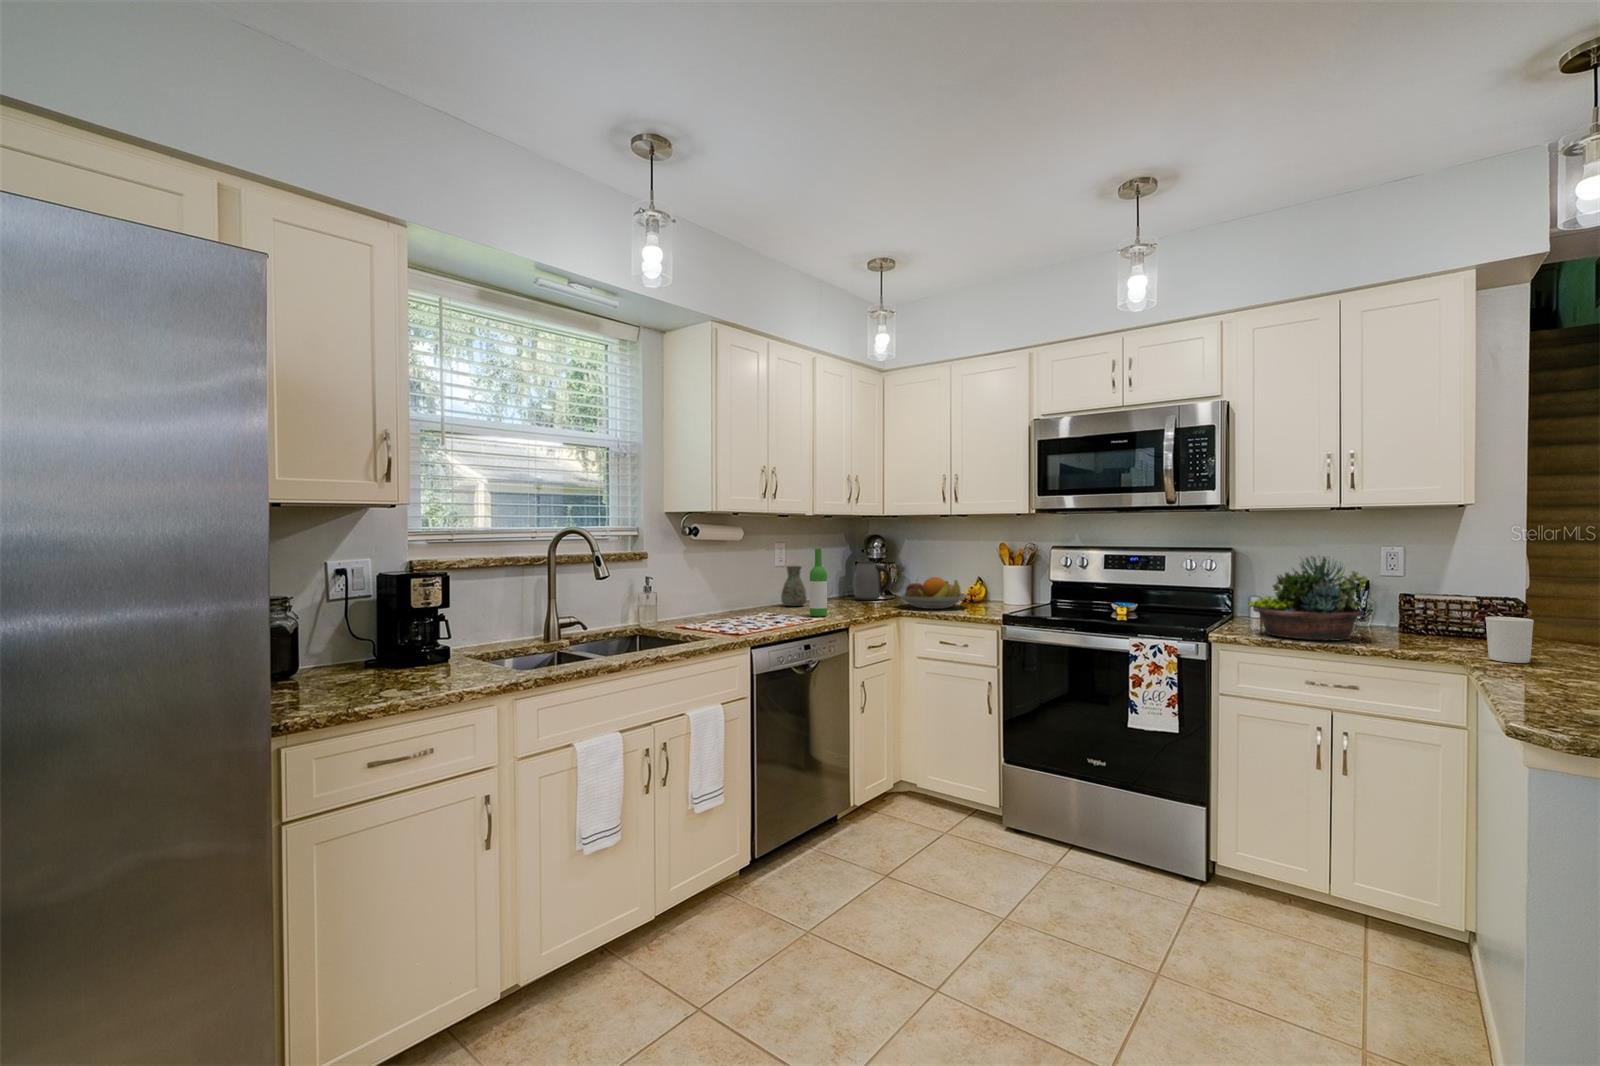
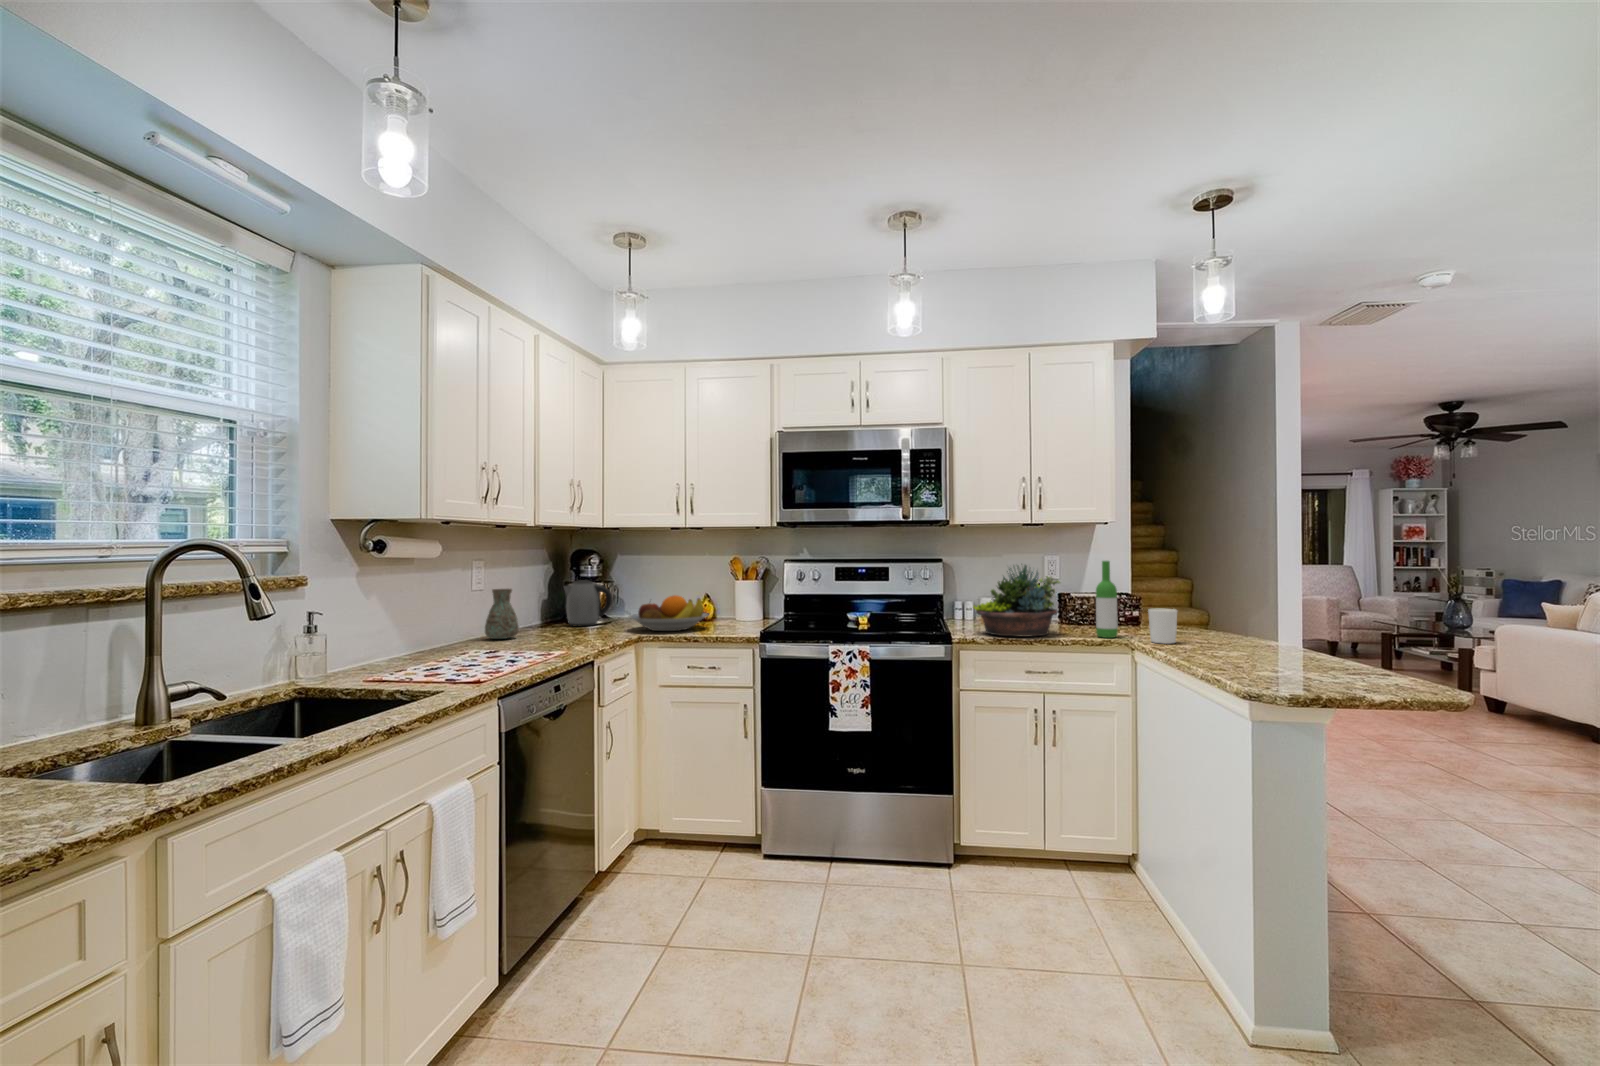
wine bottle: present [810,548,827,617] -> present [1096,561,1118,638]

